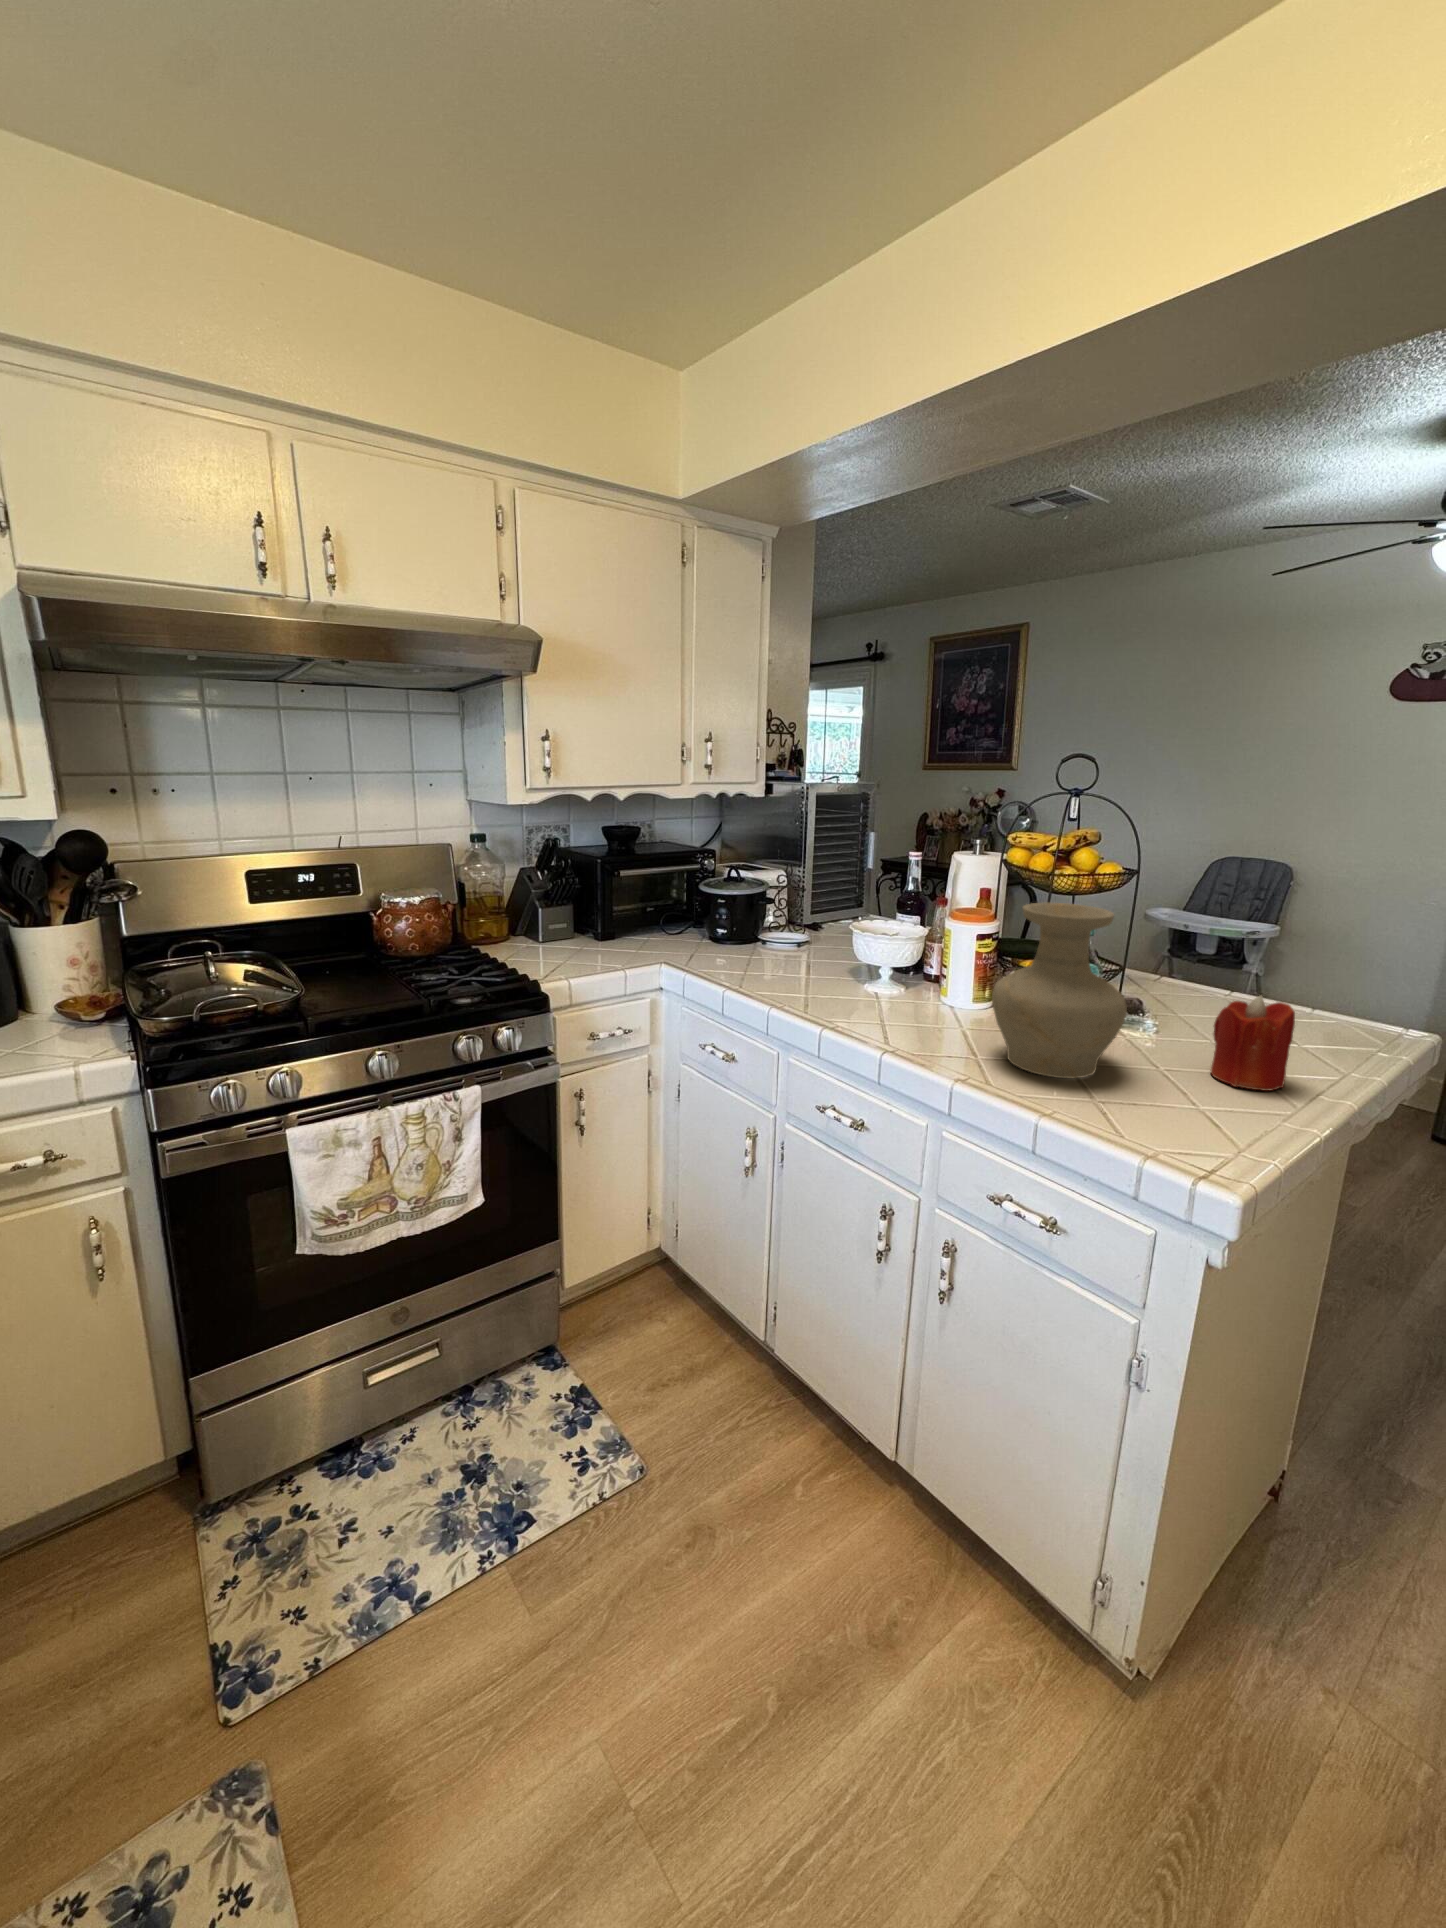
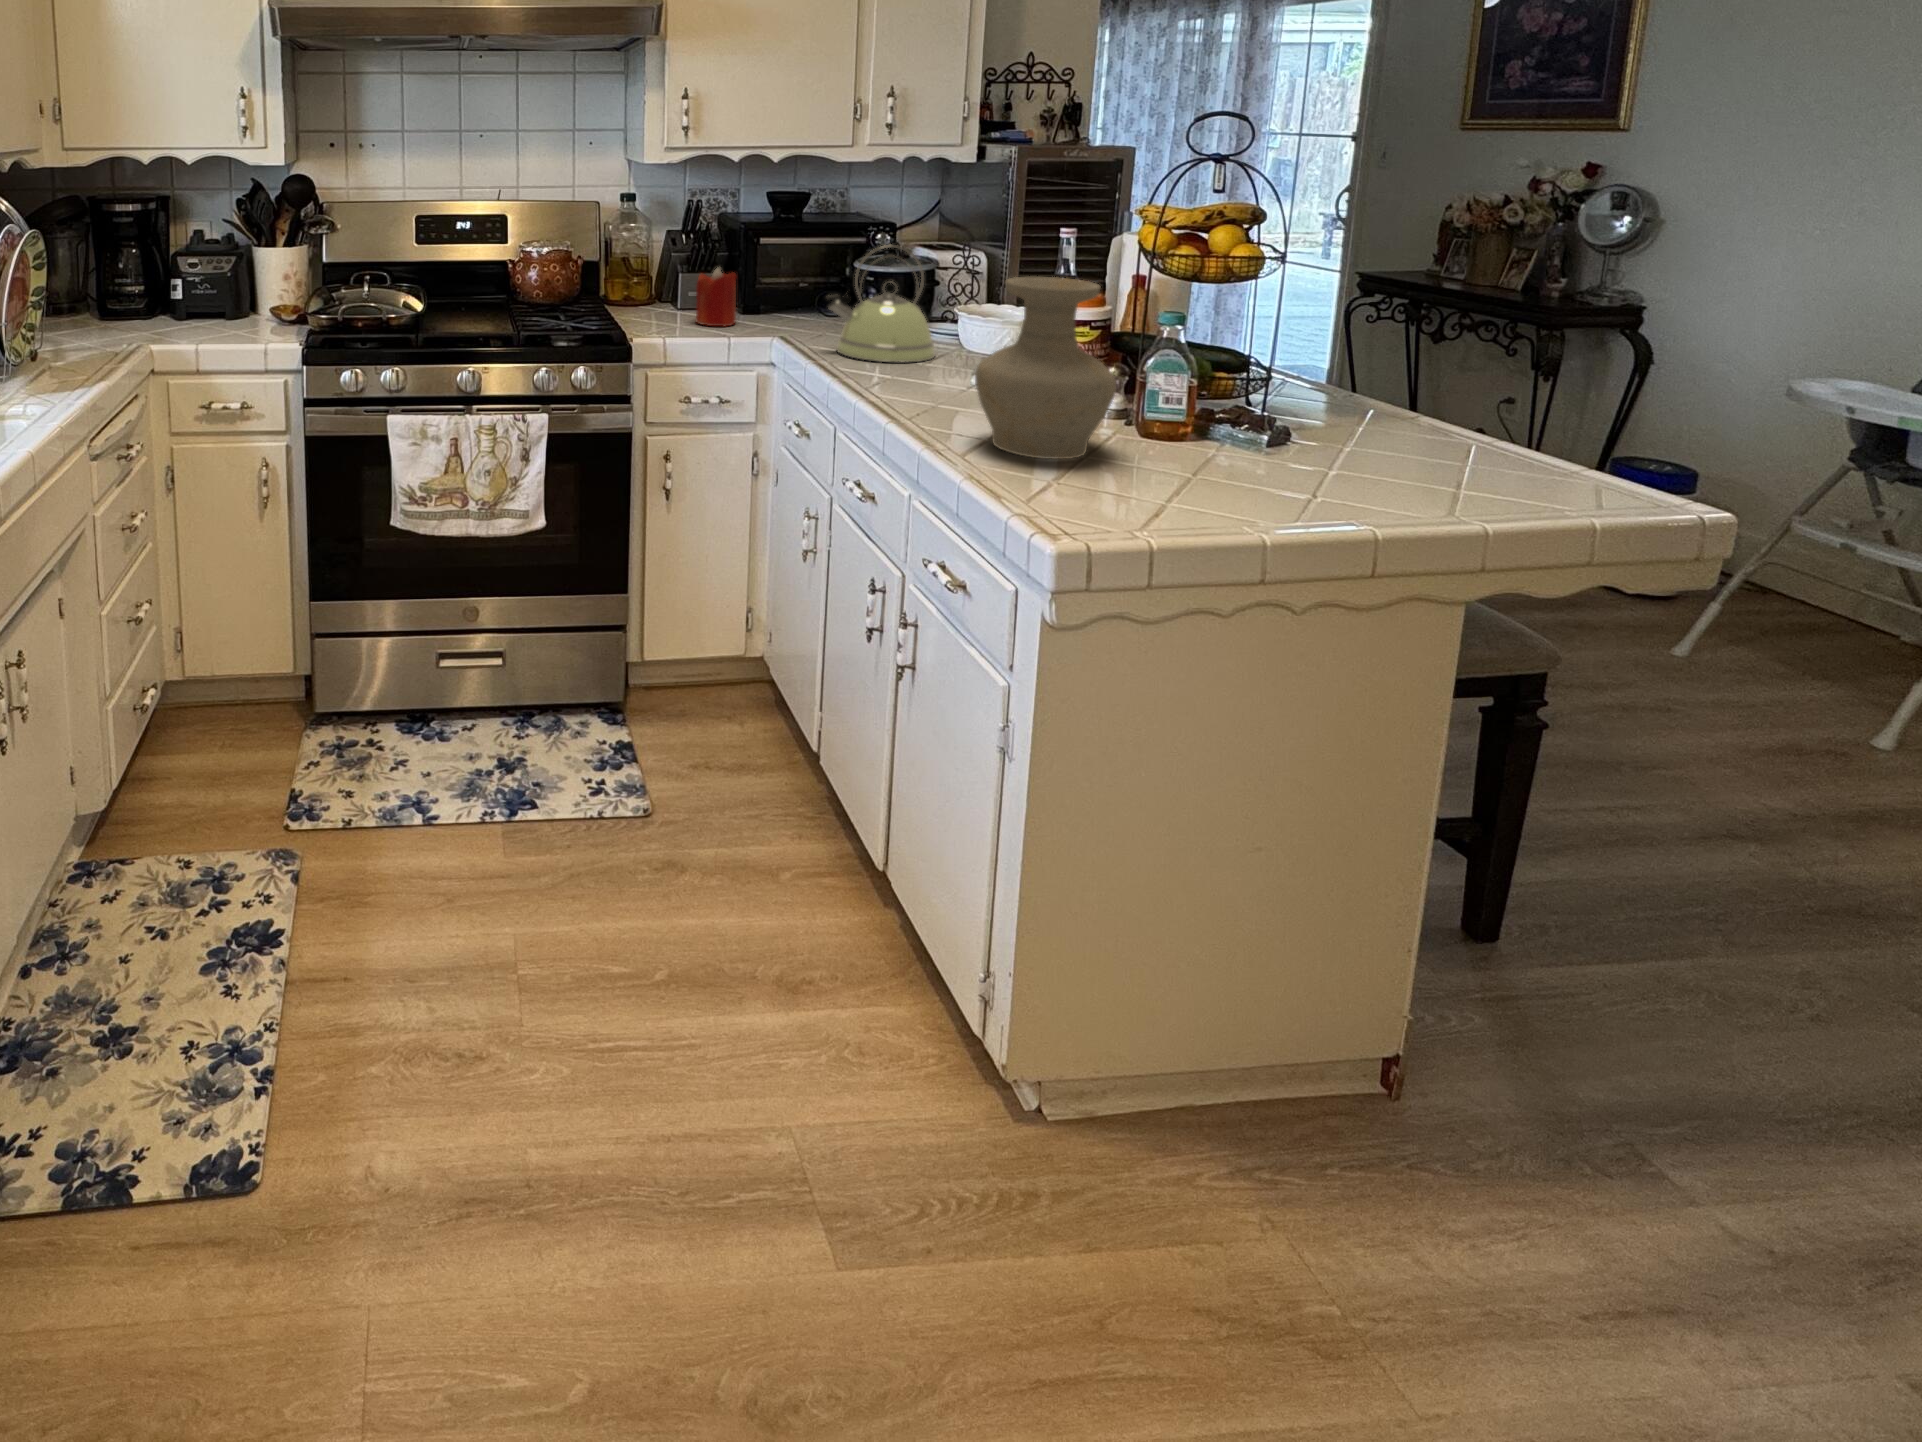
kettle: none [729,872,819,980] -> present [827,245,935,363]
candle: present [1211,995,1295,1091] -> present [696,268,736,327]

